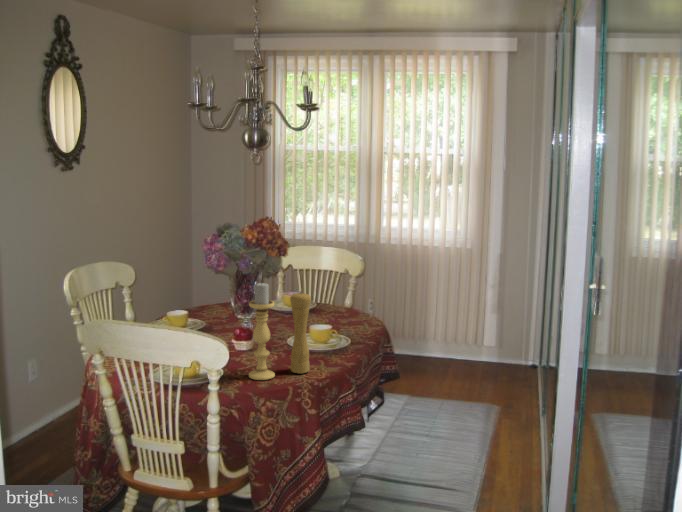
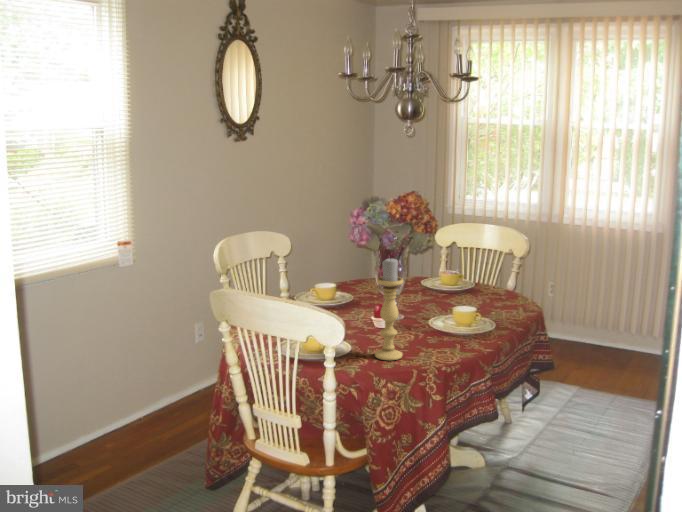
pepper mill: present [290,292,311,373] -> none [420,270,444,357]

